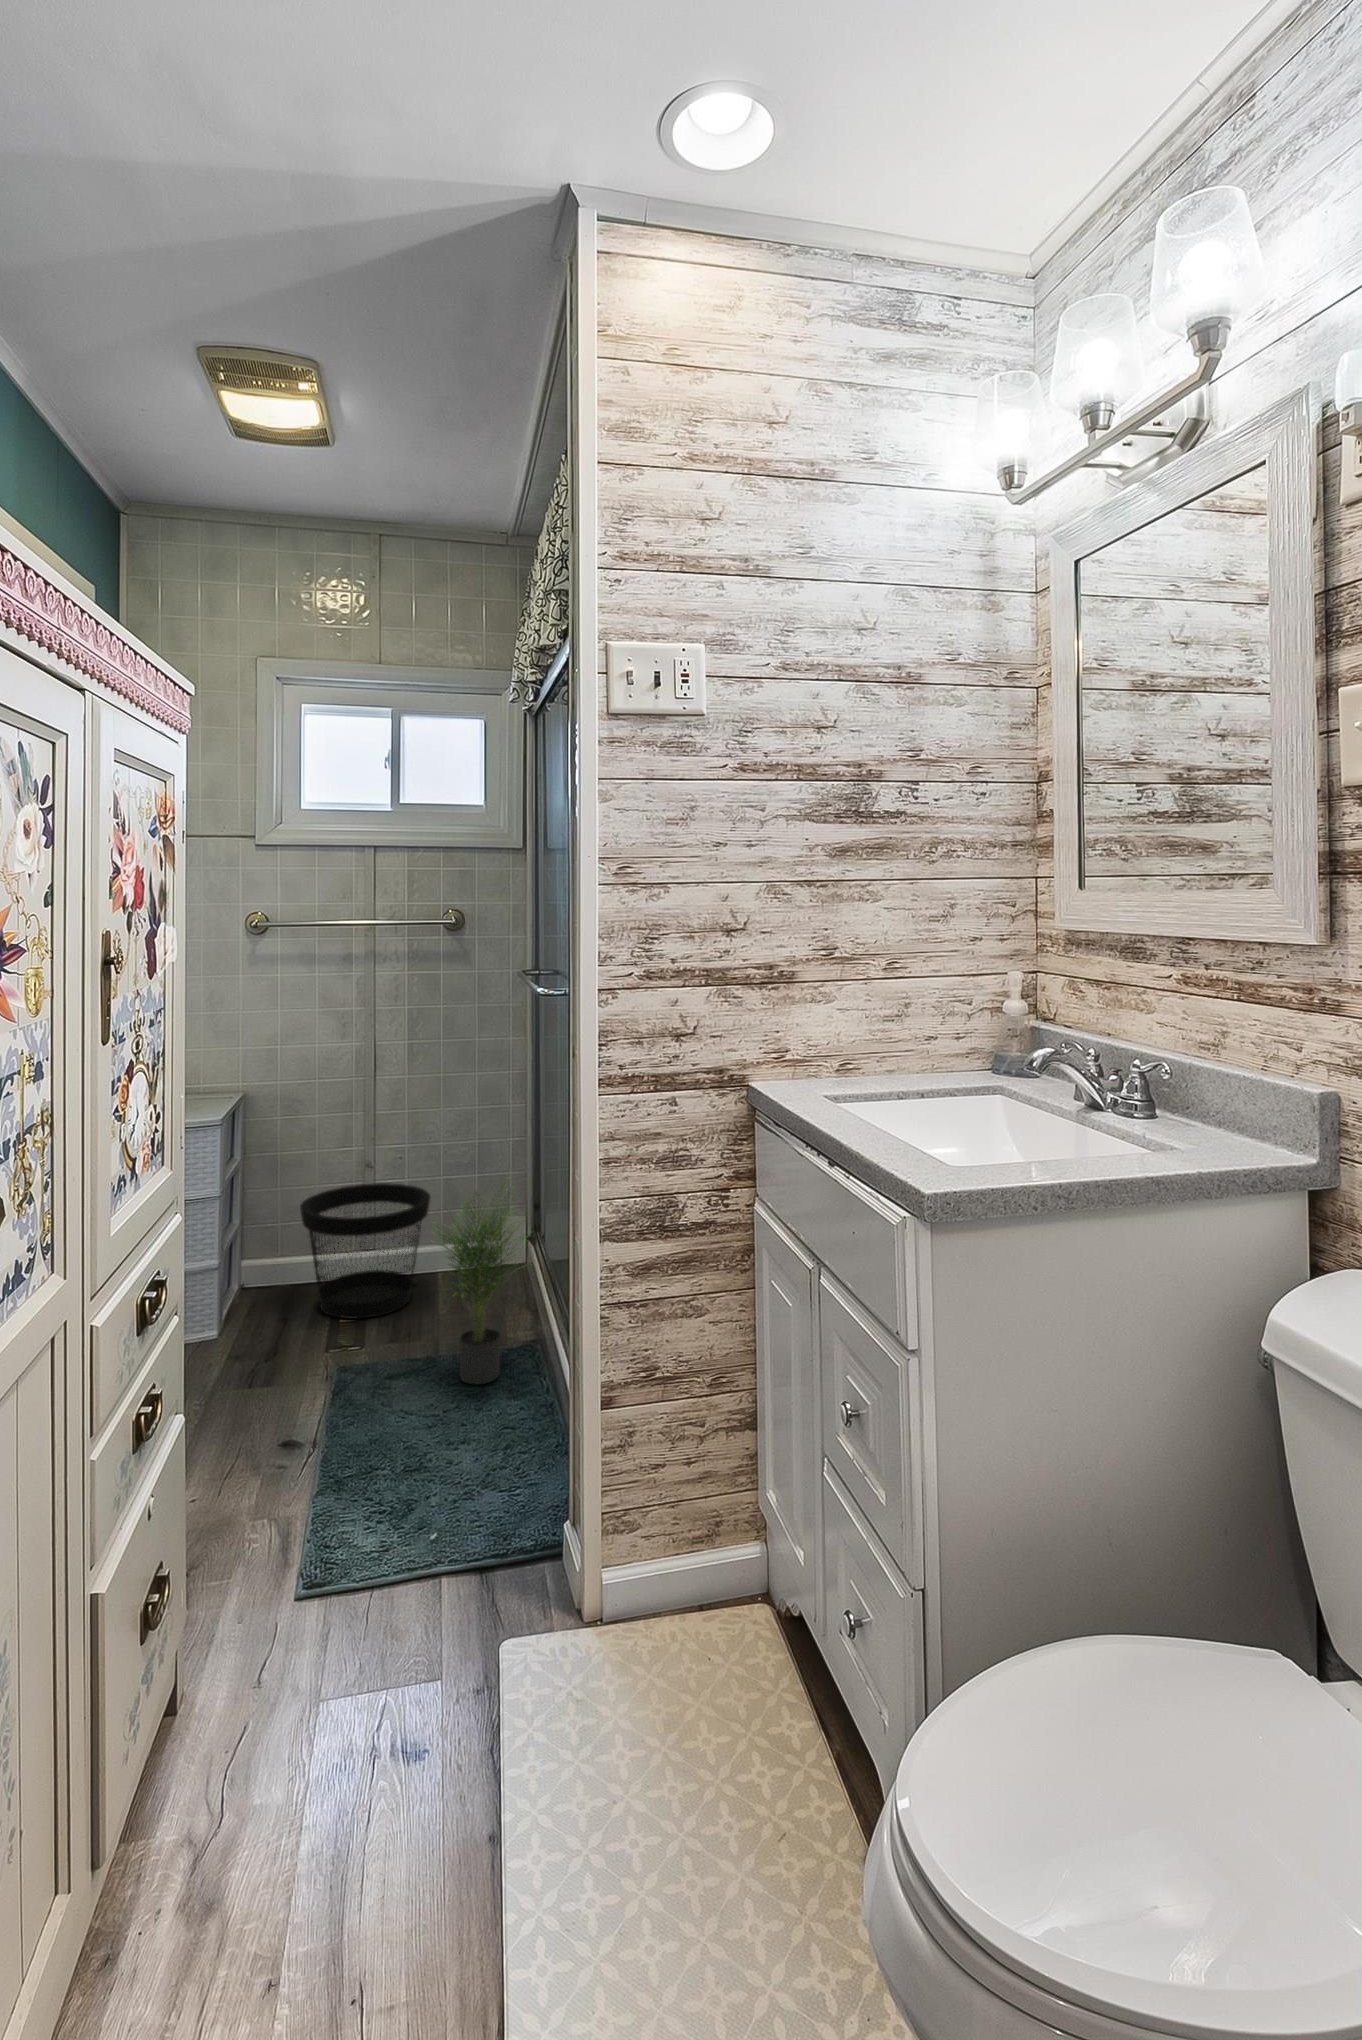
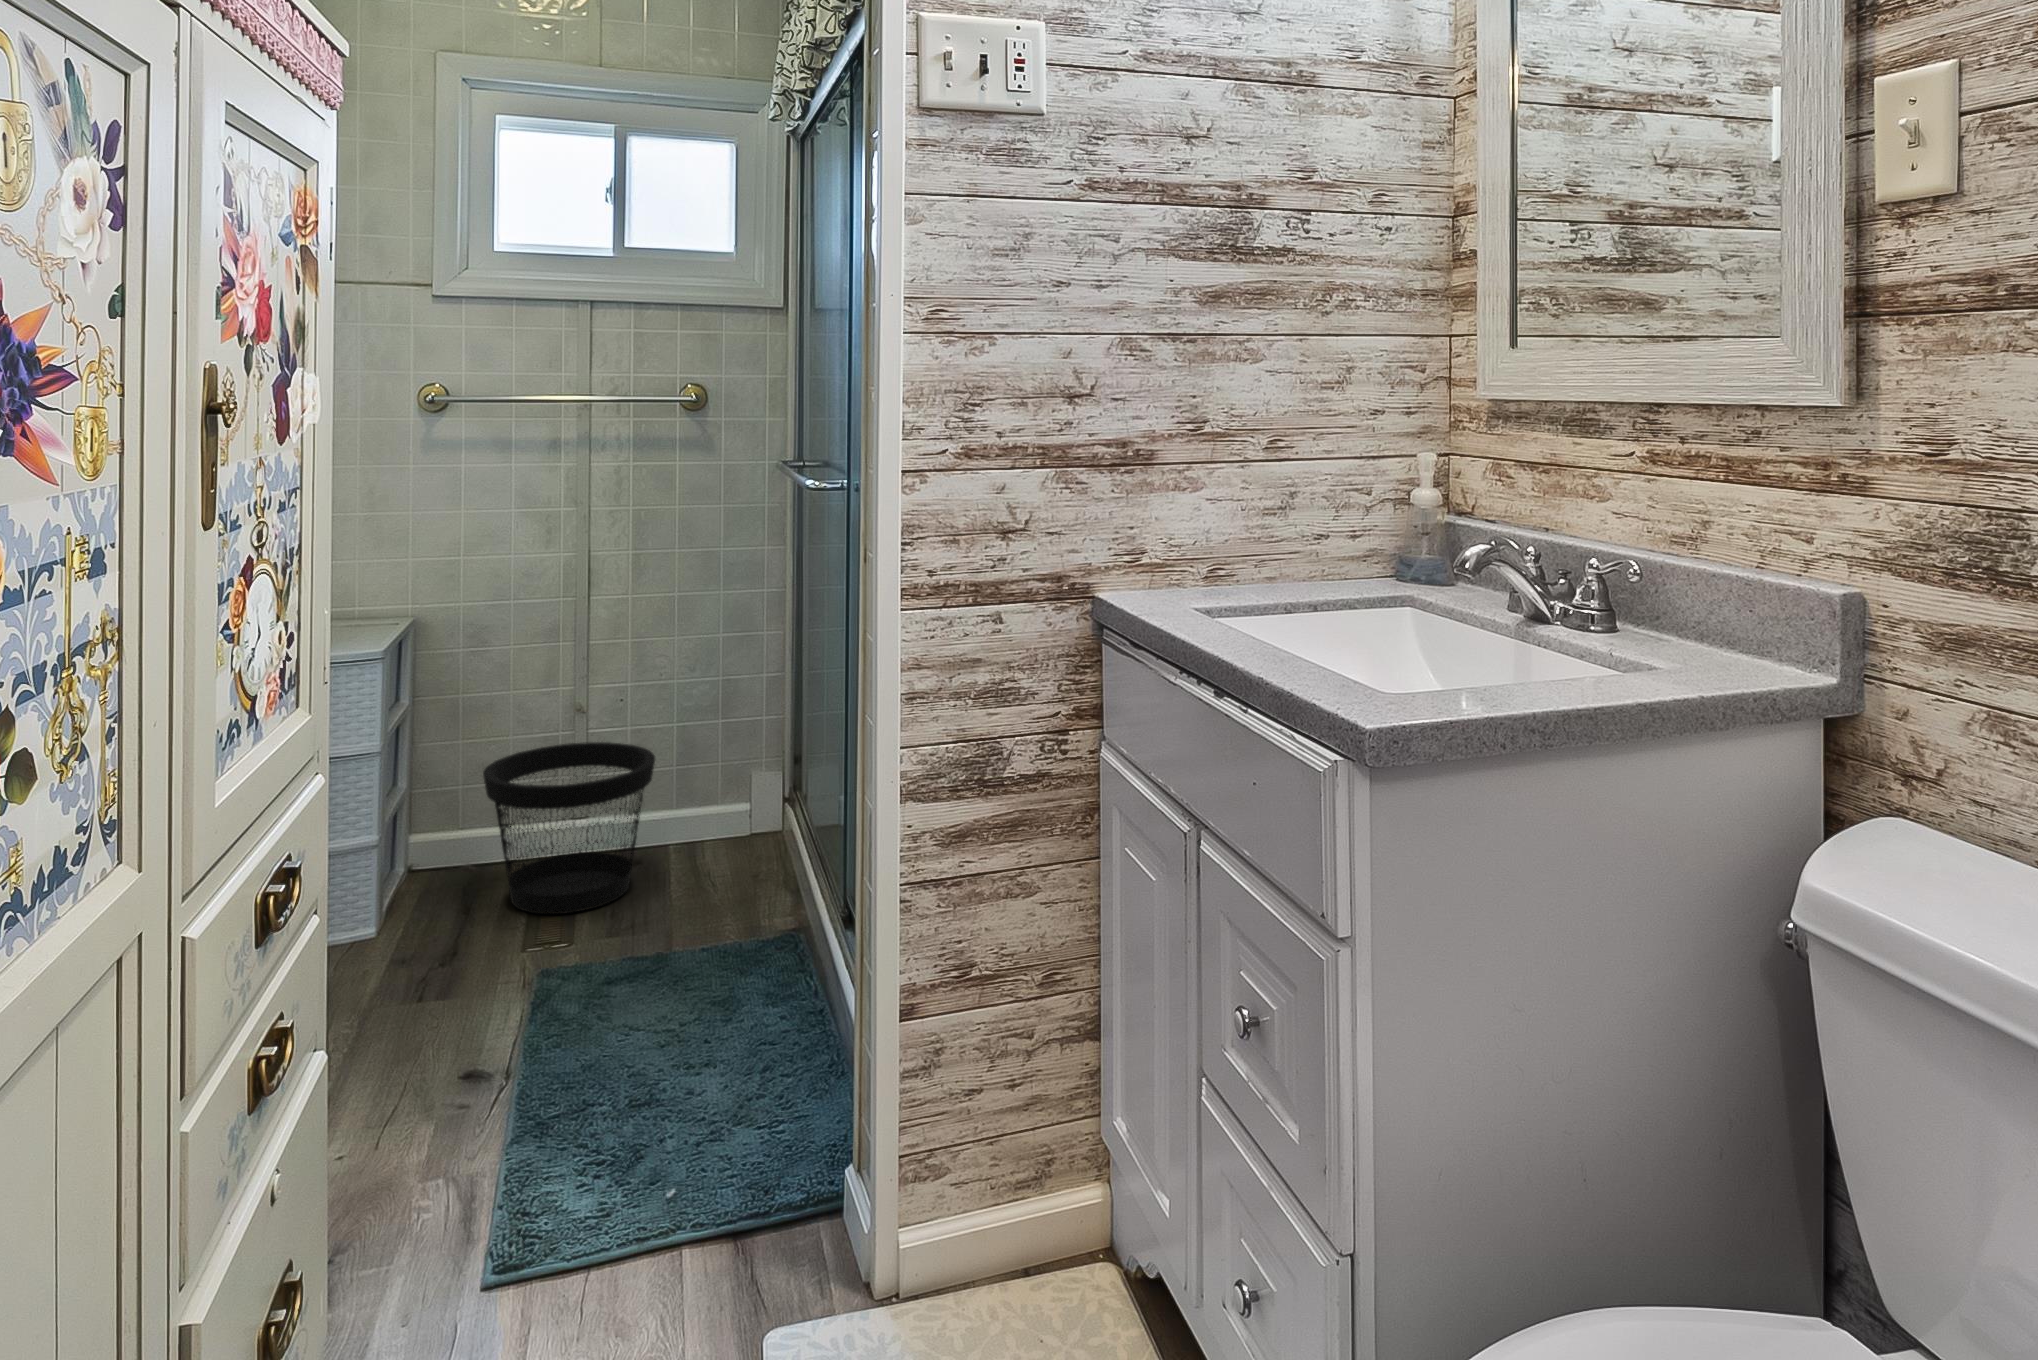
potted plant: present [434,1190,523,1384] -> none [648,728,799,992]

